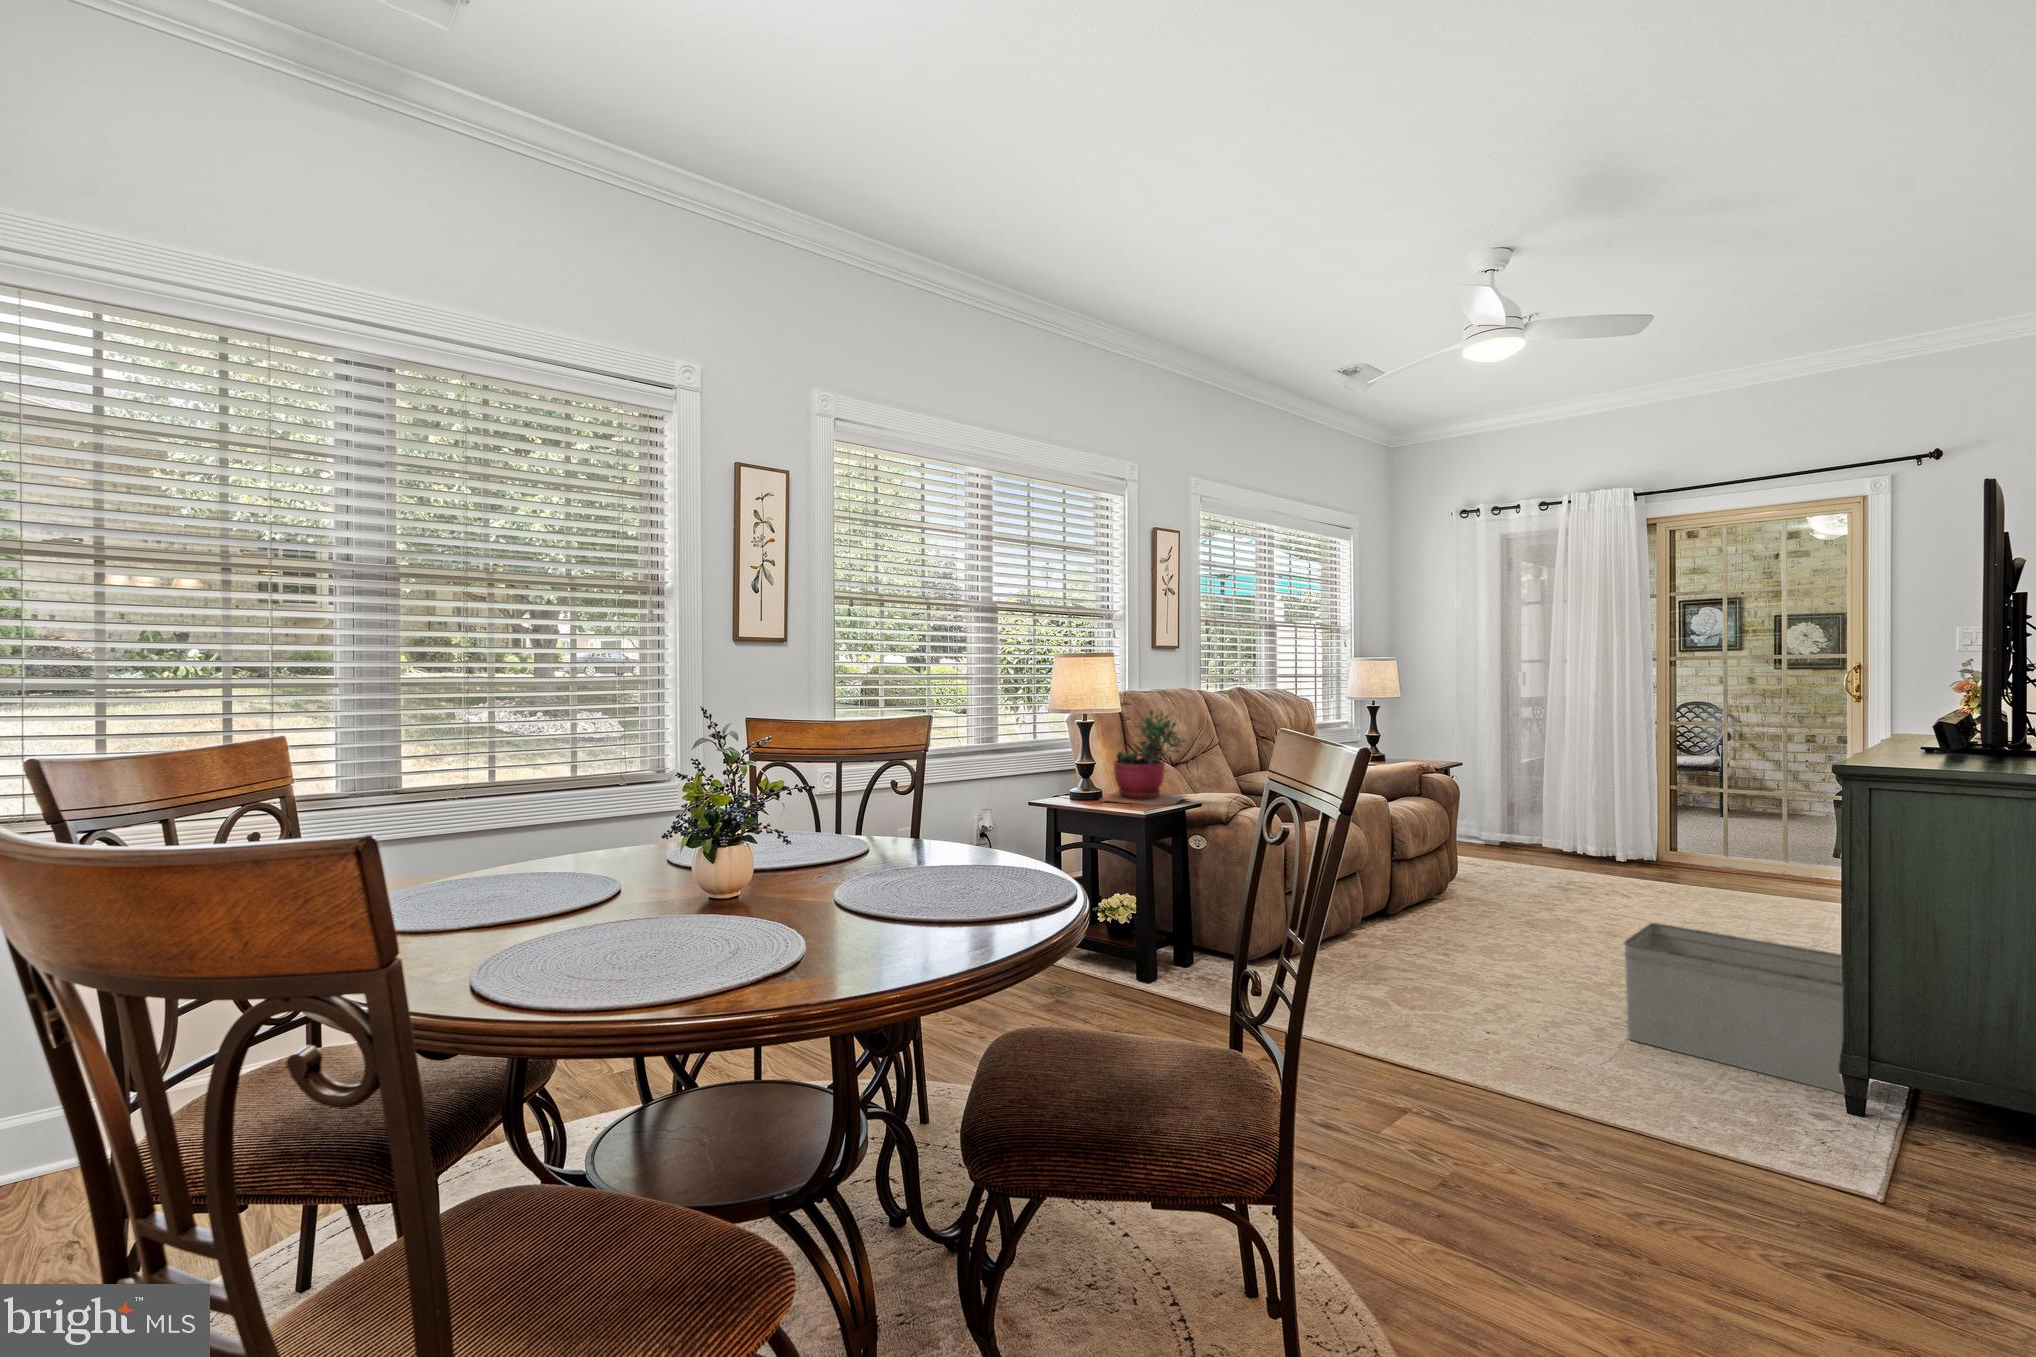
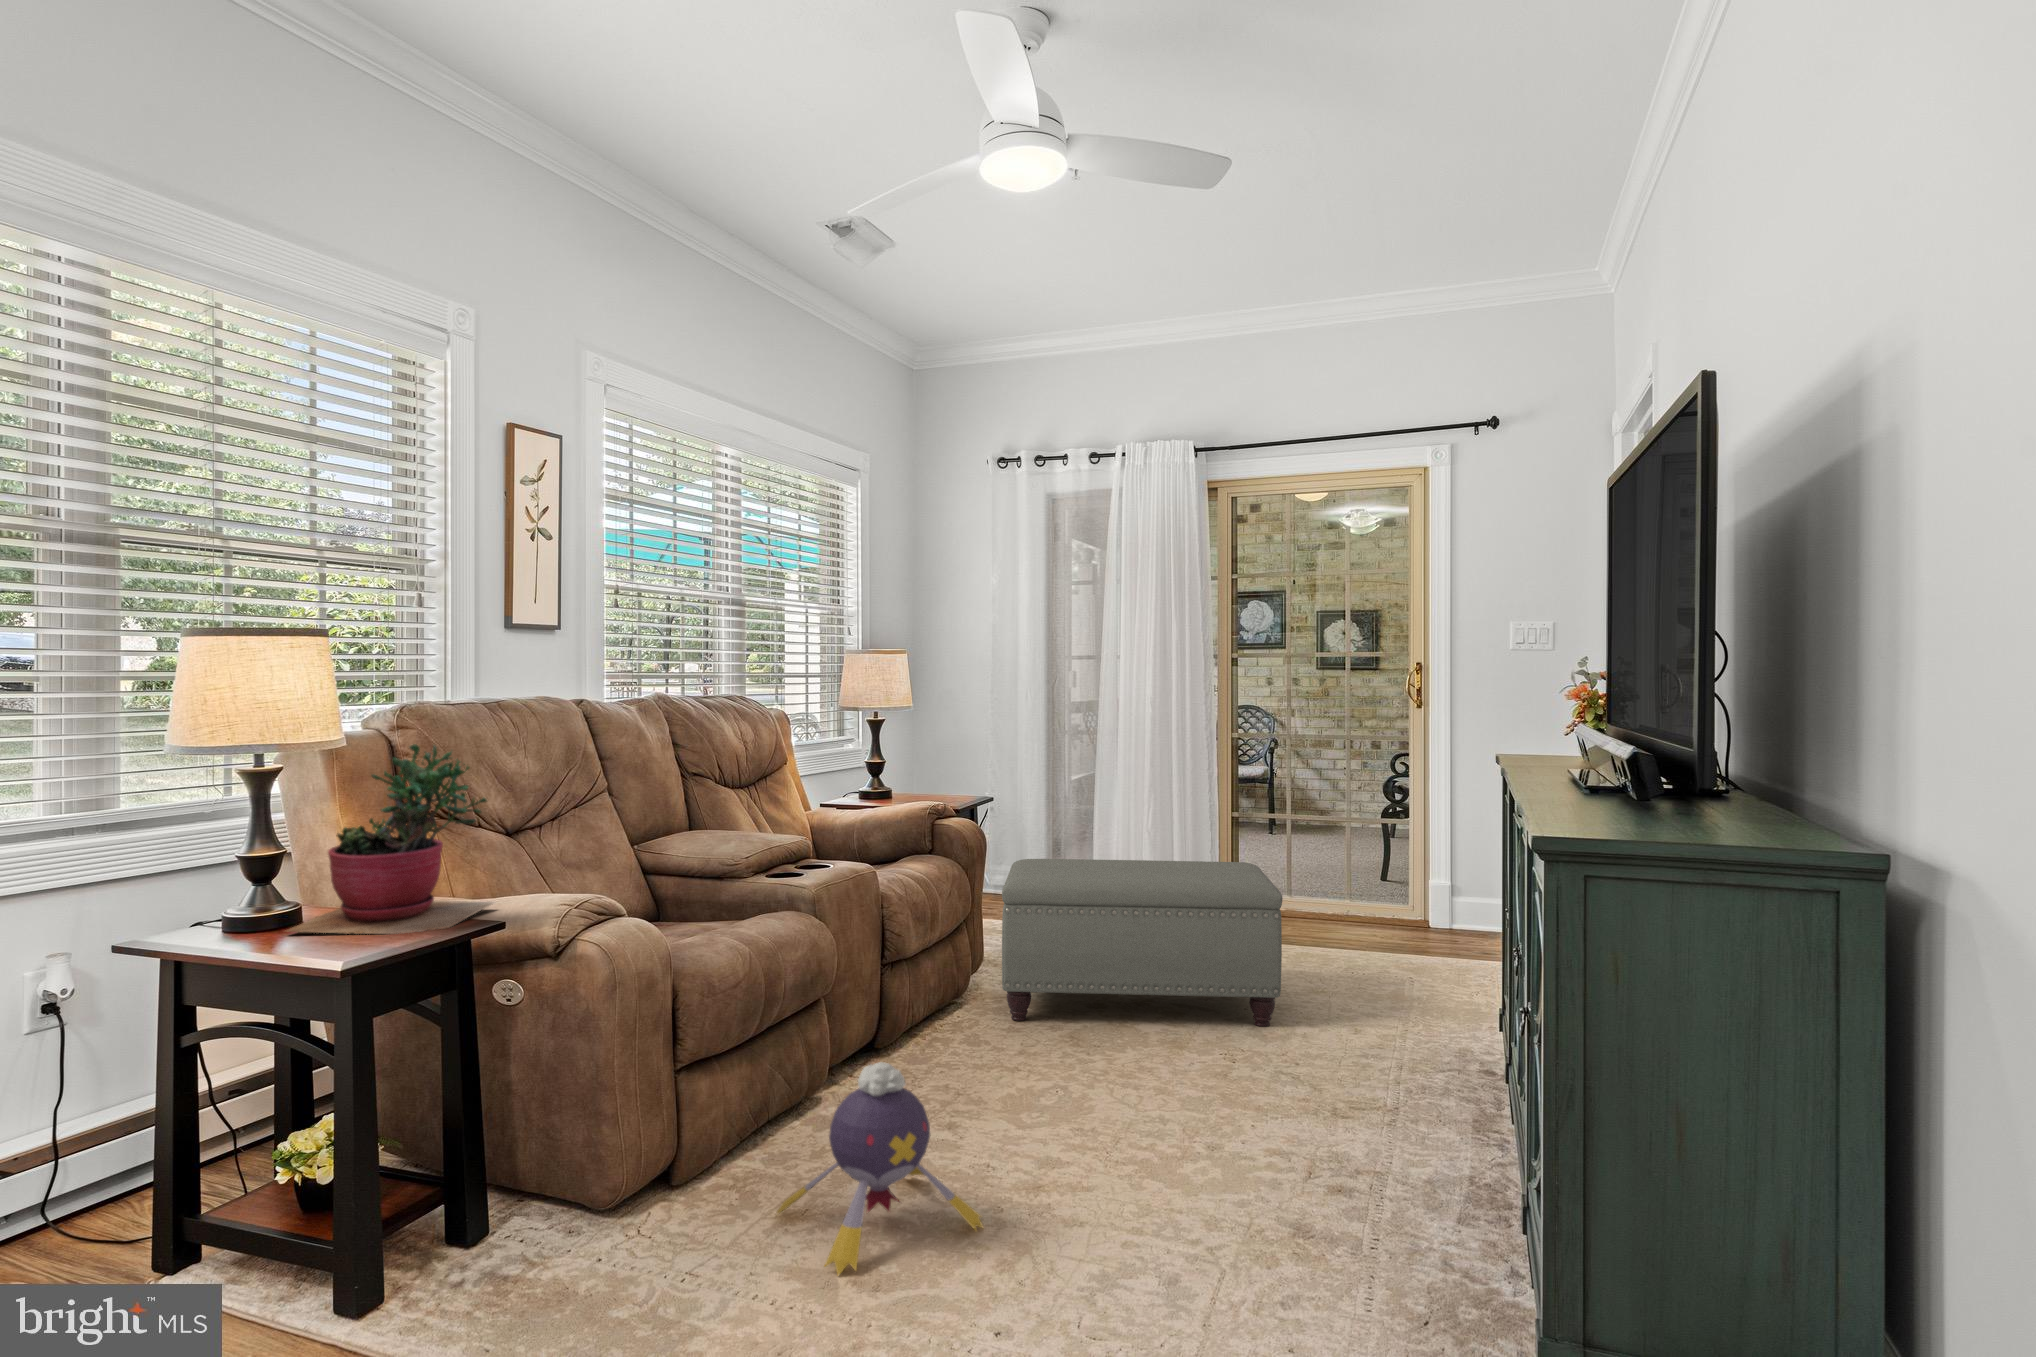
ottoman: none [1477,805,1712,936] -> present [1002,859,1283,1027]
plush toy: none [1348,899,1483,1010] -> present [777,1062,983,1275]
storage bin: present [1624,923,1872,1093] -> none [1183,1059,1499,1327]

